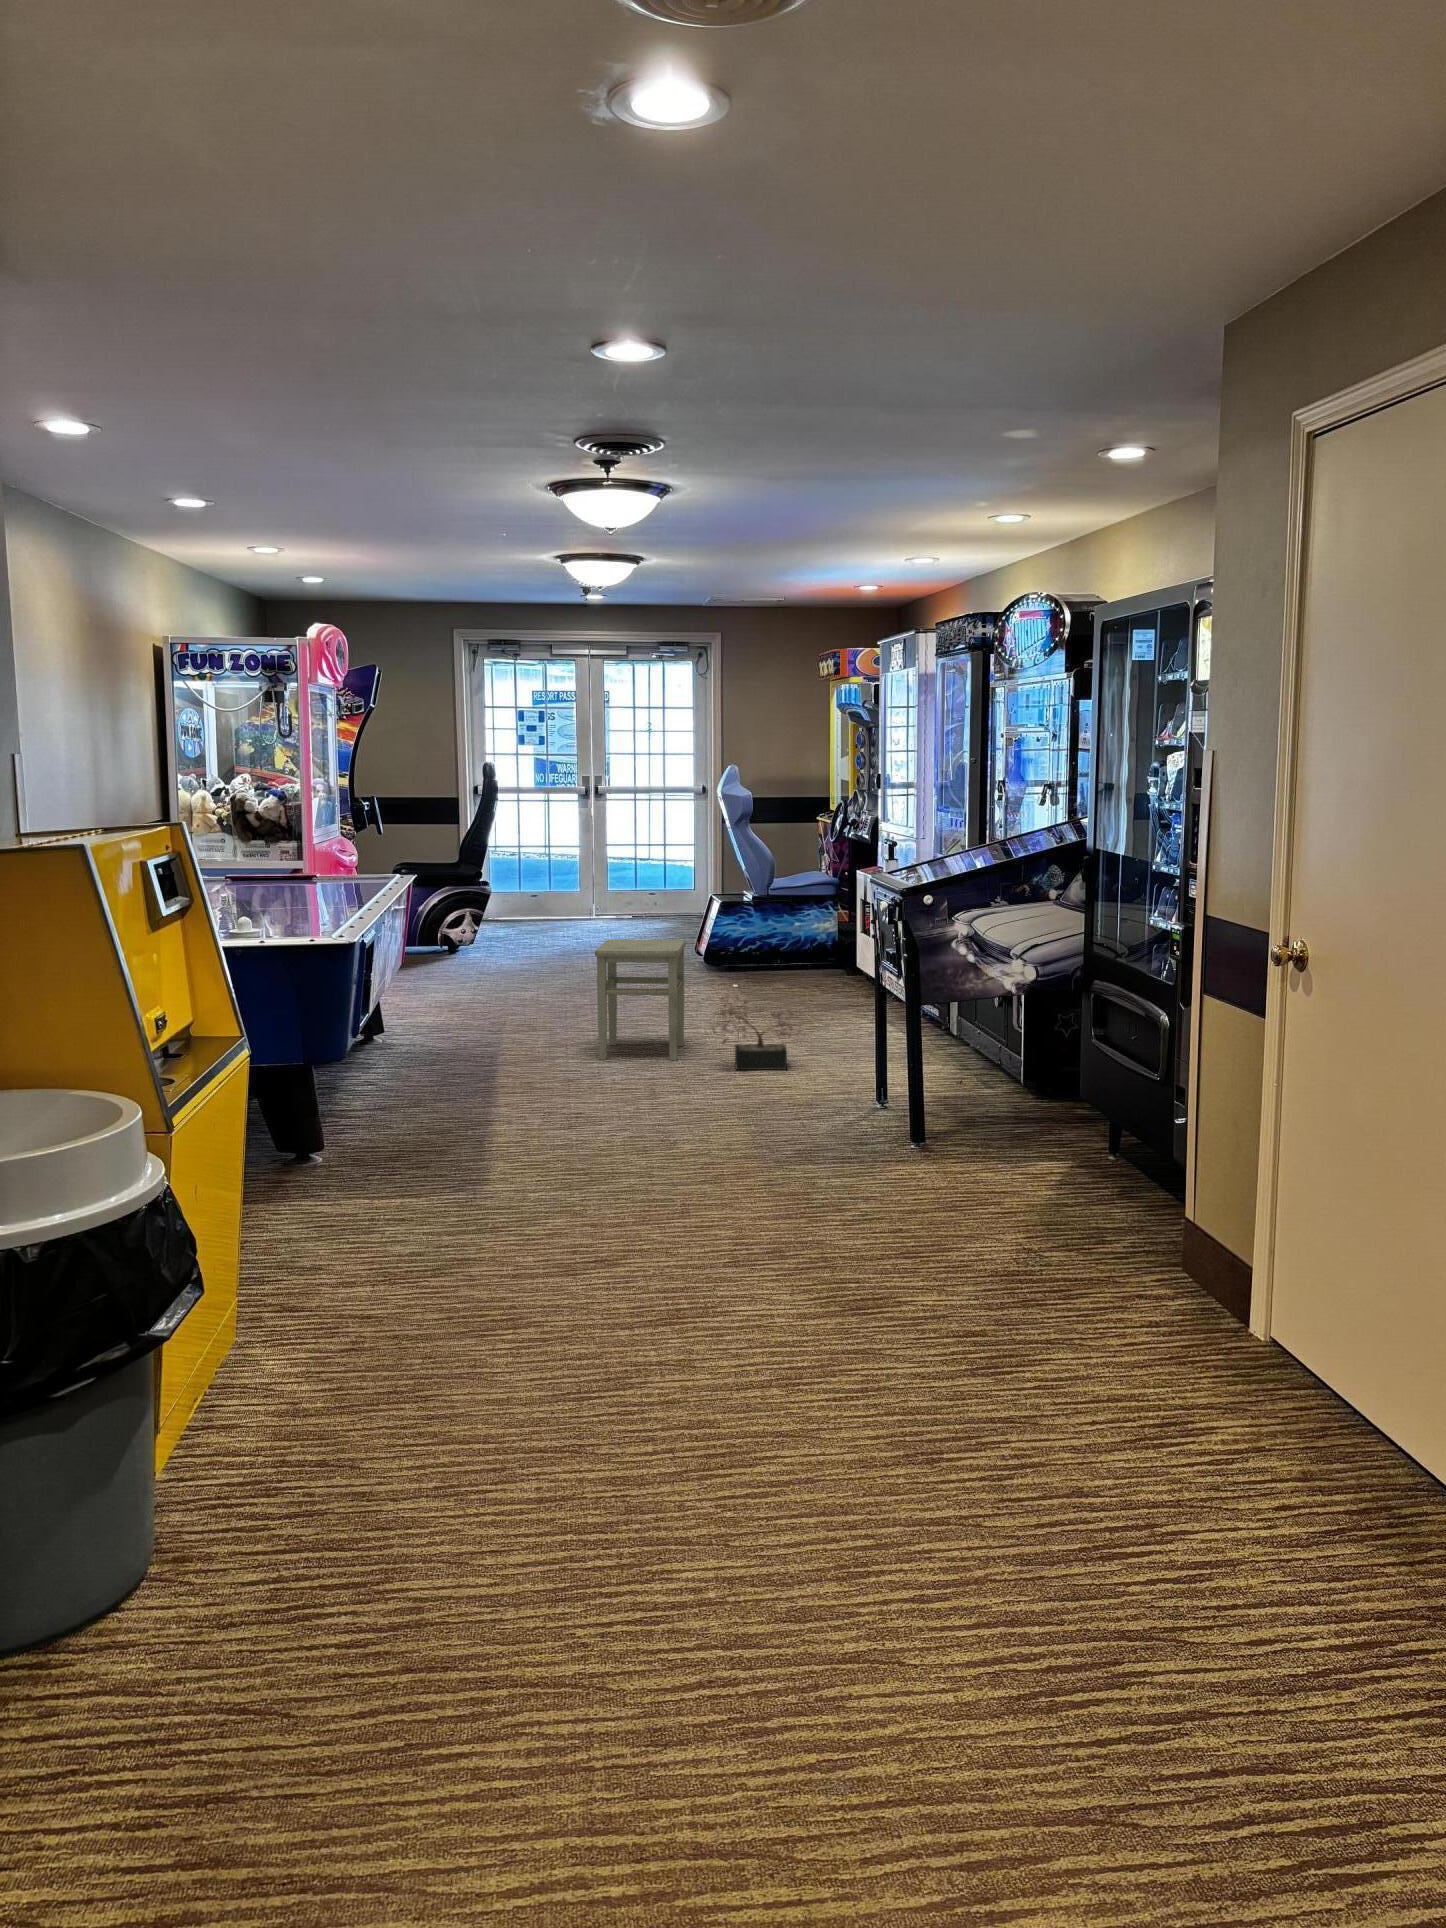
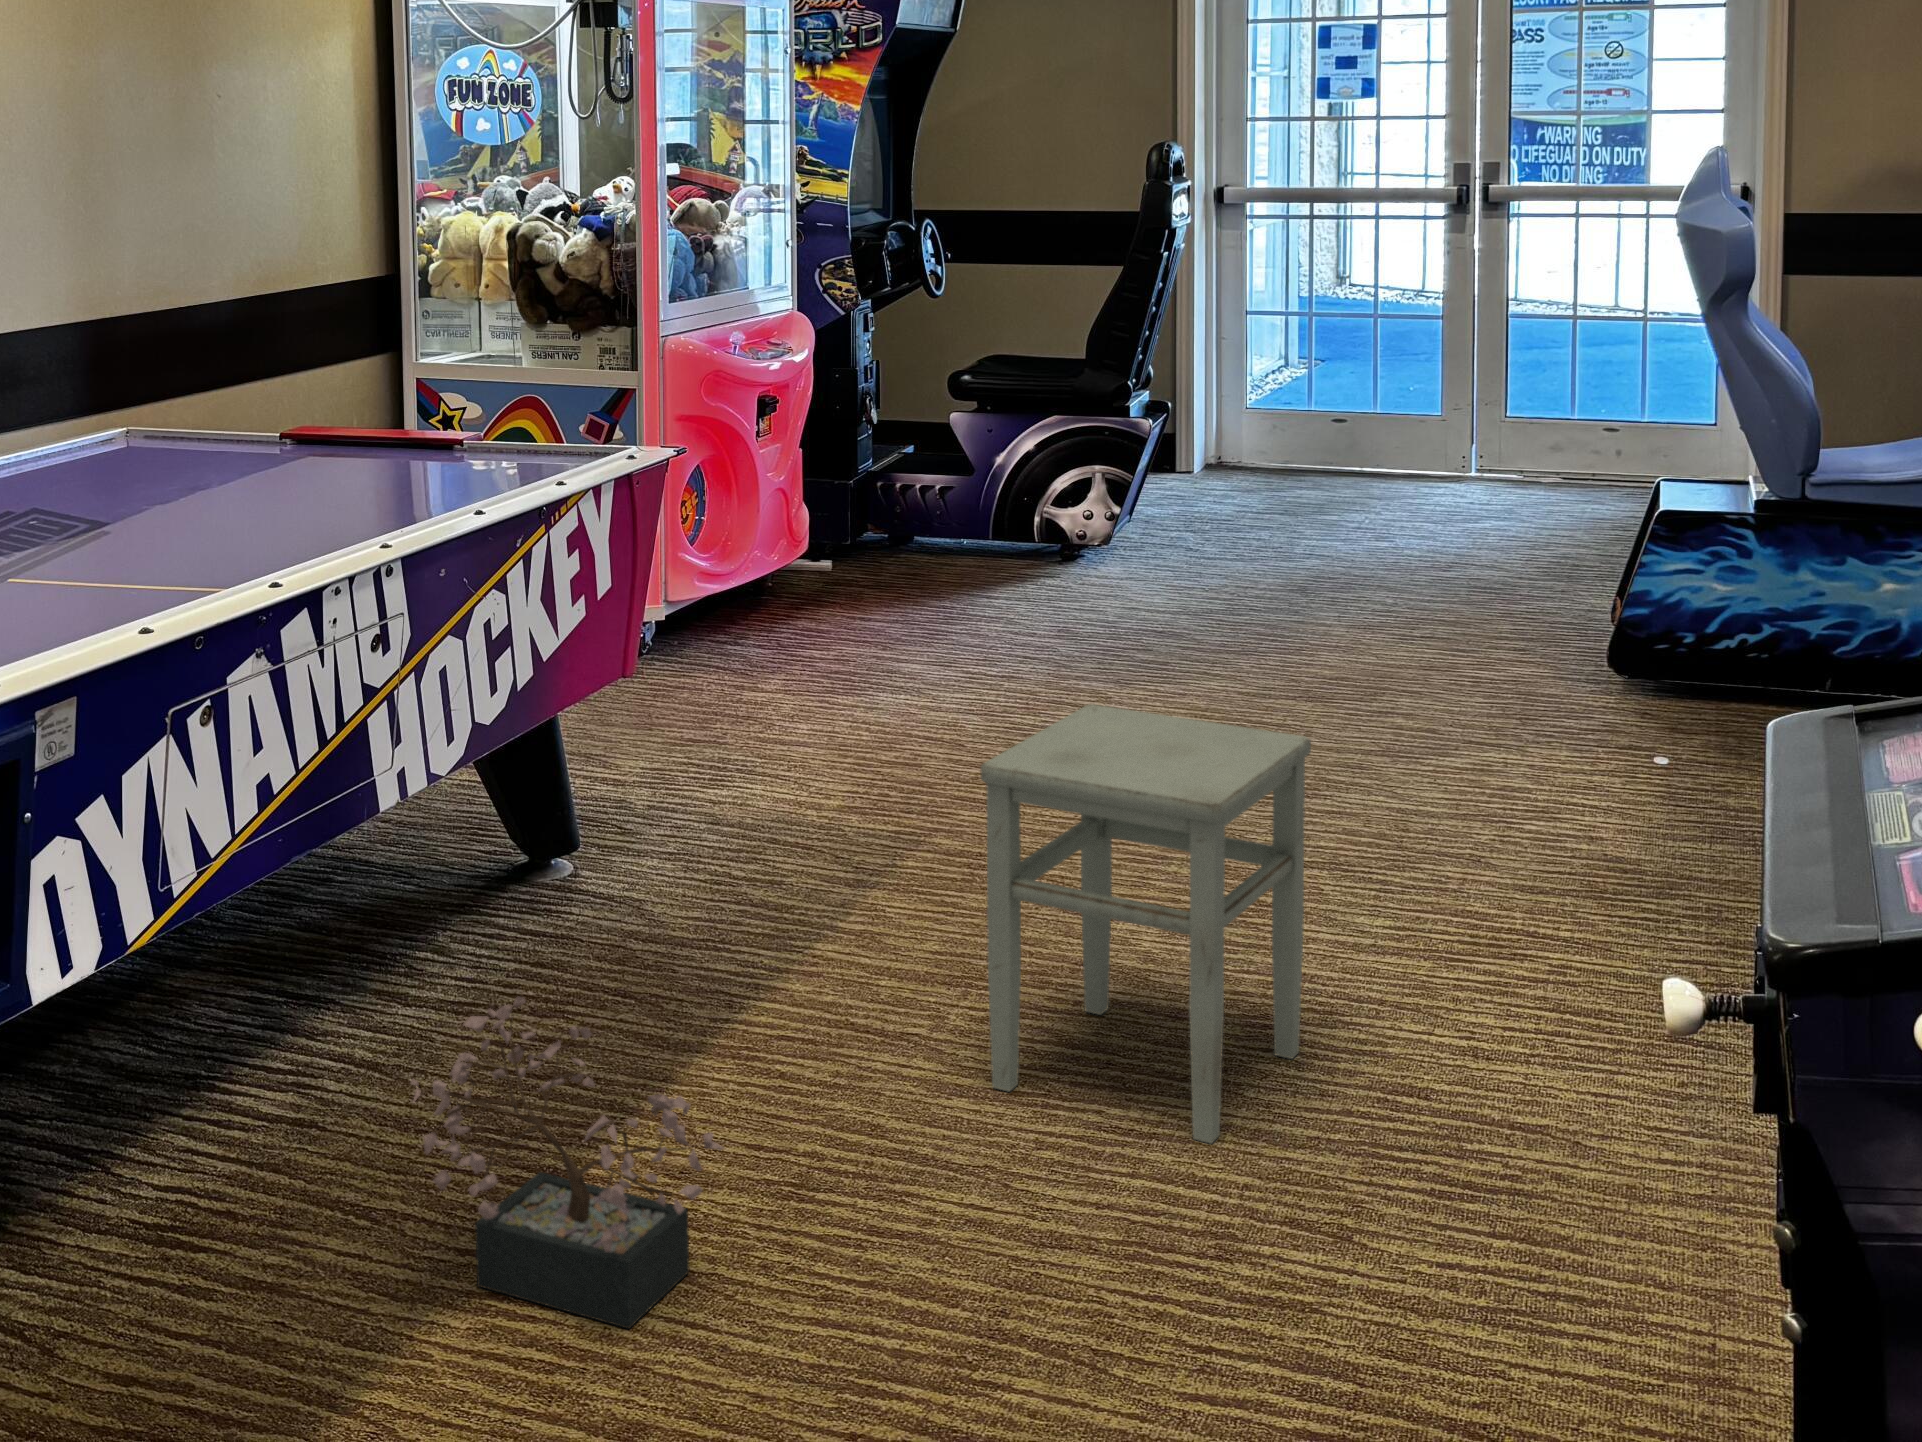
decorative plant: present [712,994,801,1070] -> present [411,997,723,1329]

